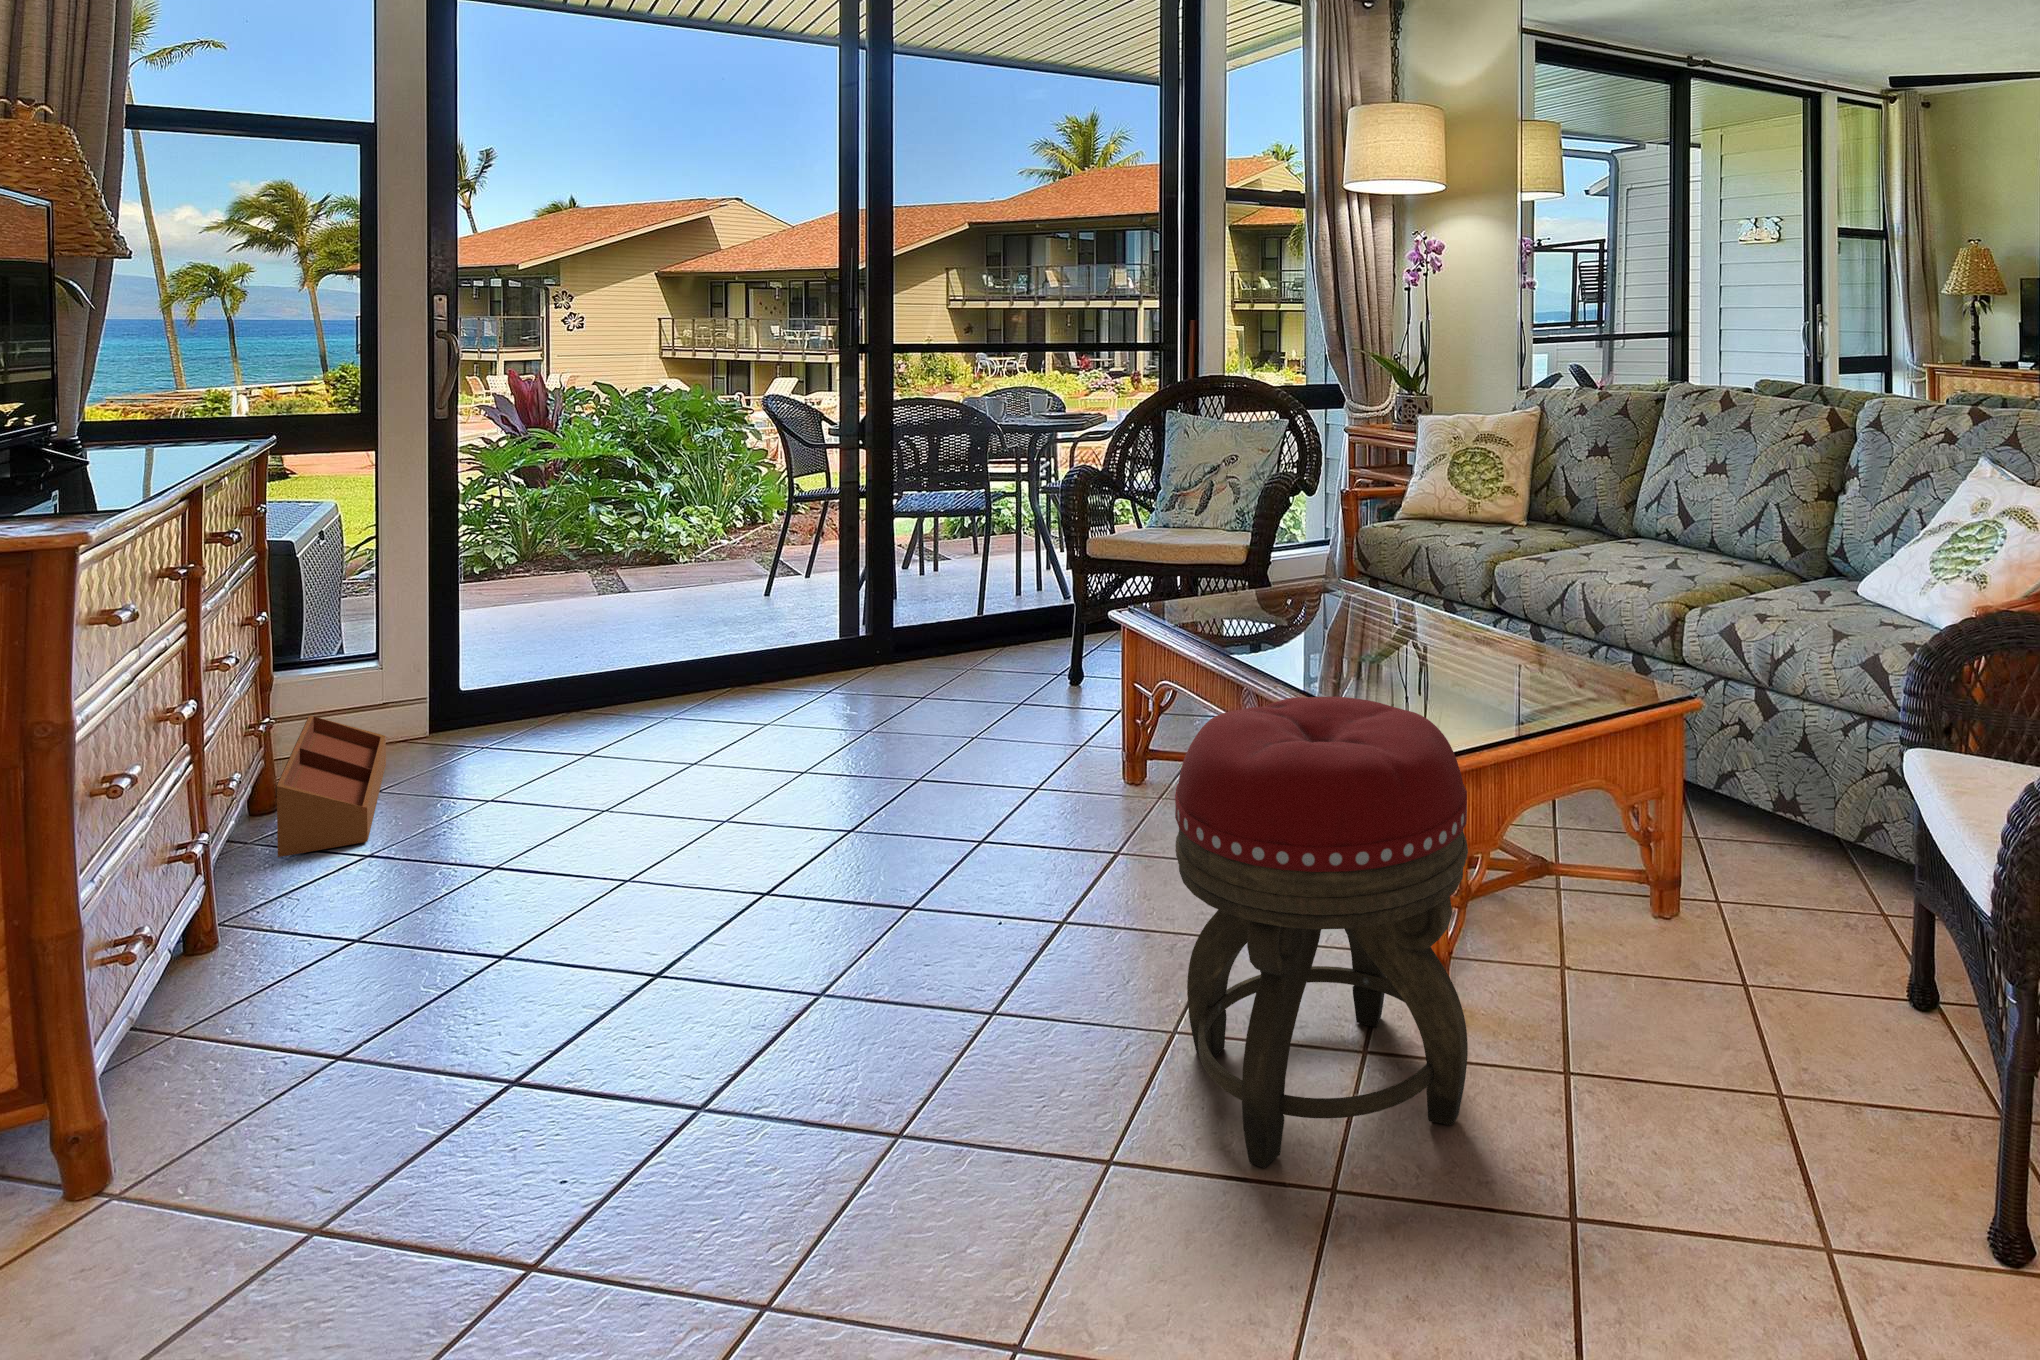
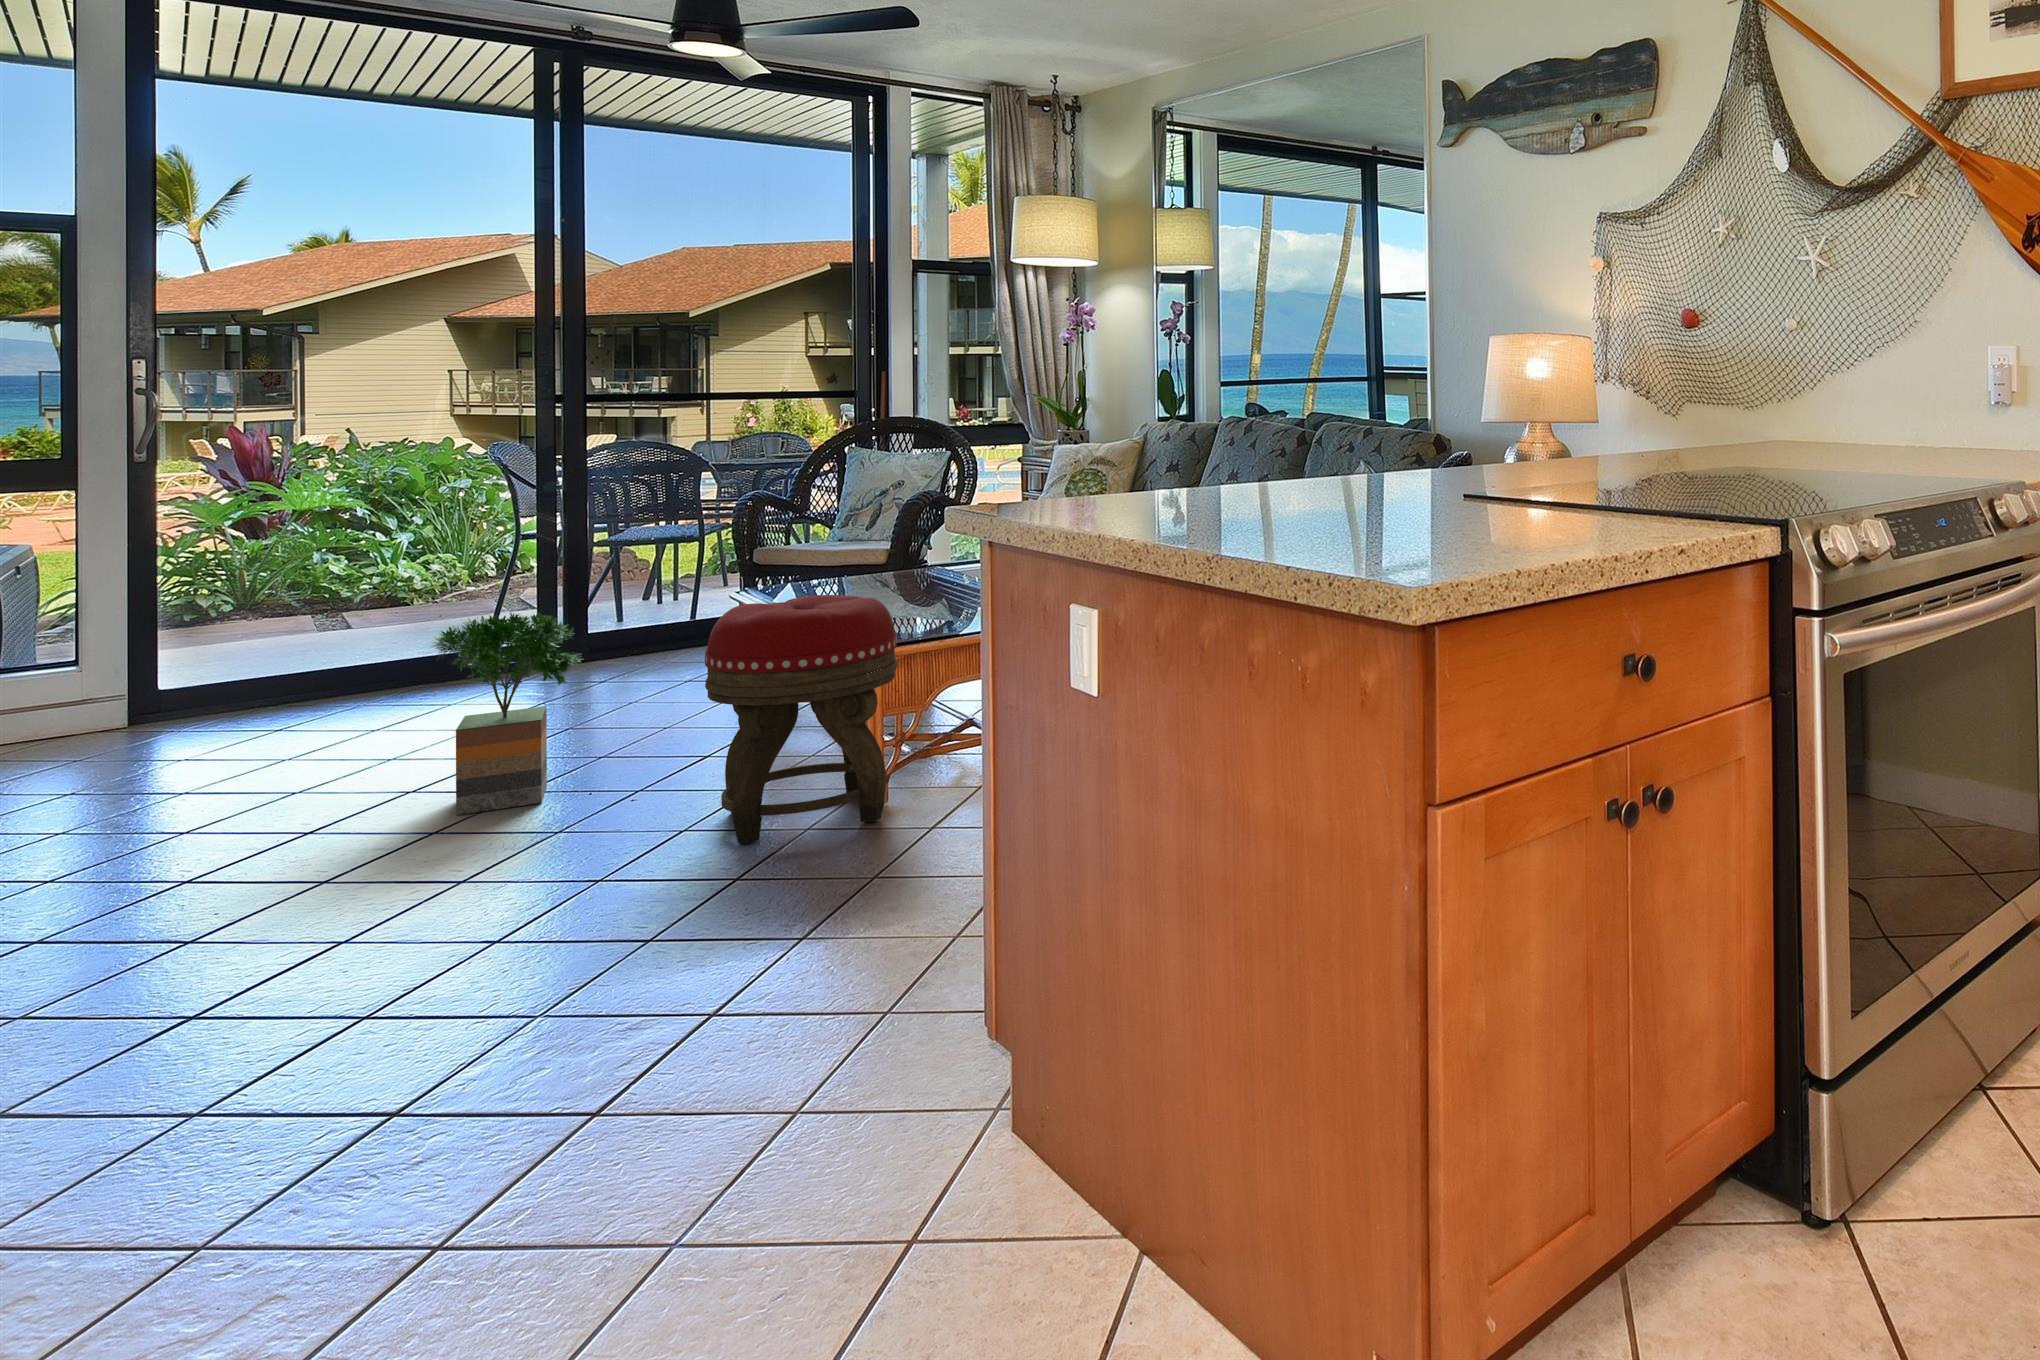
potted tree: none [758,673,960,992] -> present [432,612,581,815]
storage bin: present [275,716,386,857] -> none [5,707,88,796]

